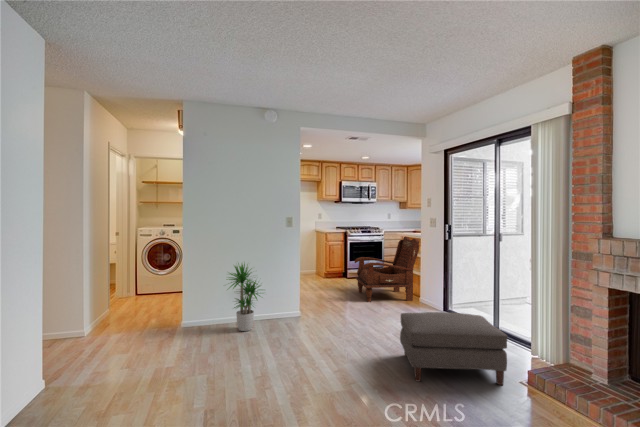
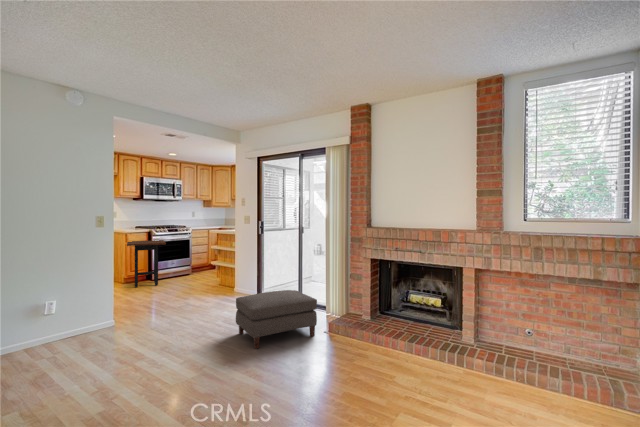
armchair: present [355,237,419,302] -> none [168,233,234,299]
side table: none [323,240,356,284] -> present [127,240,166,288]
potted plant: present [227,264,260,331] -> none [14,268,81,352]

